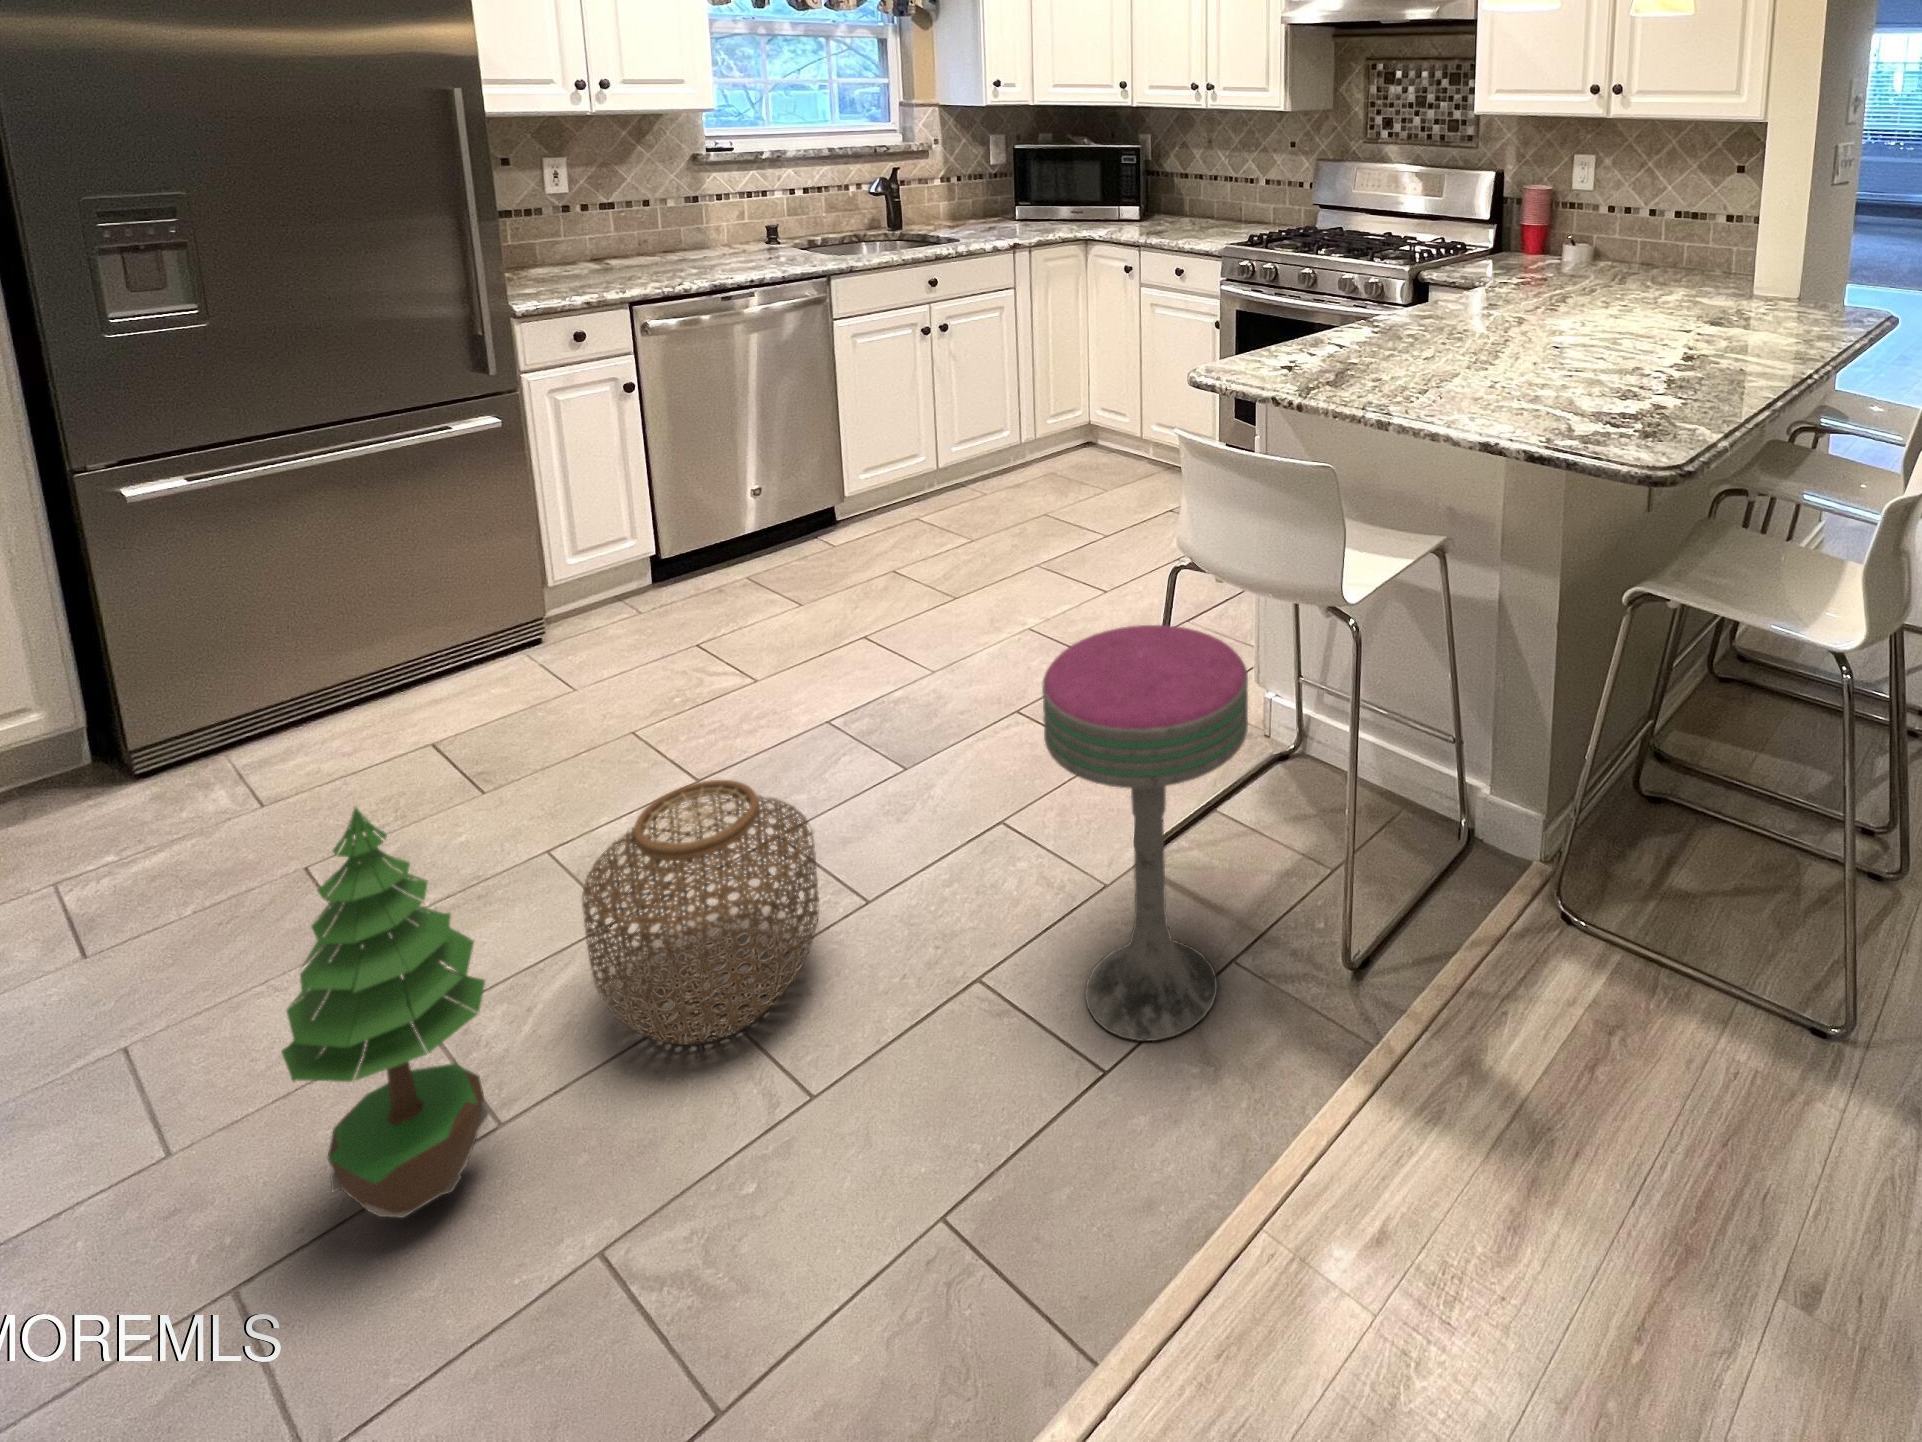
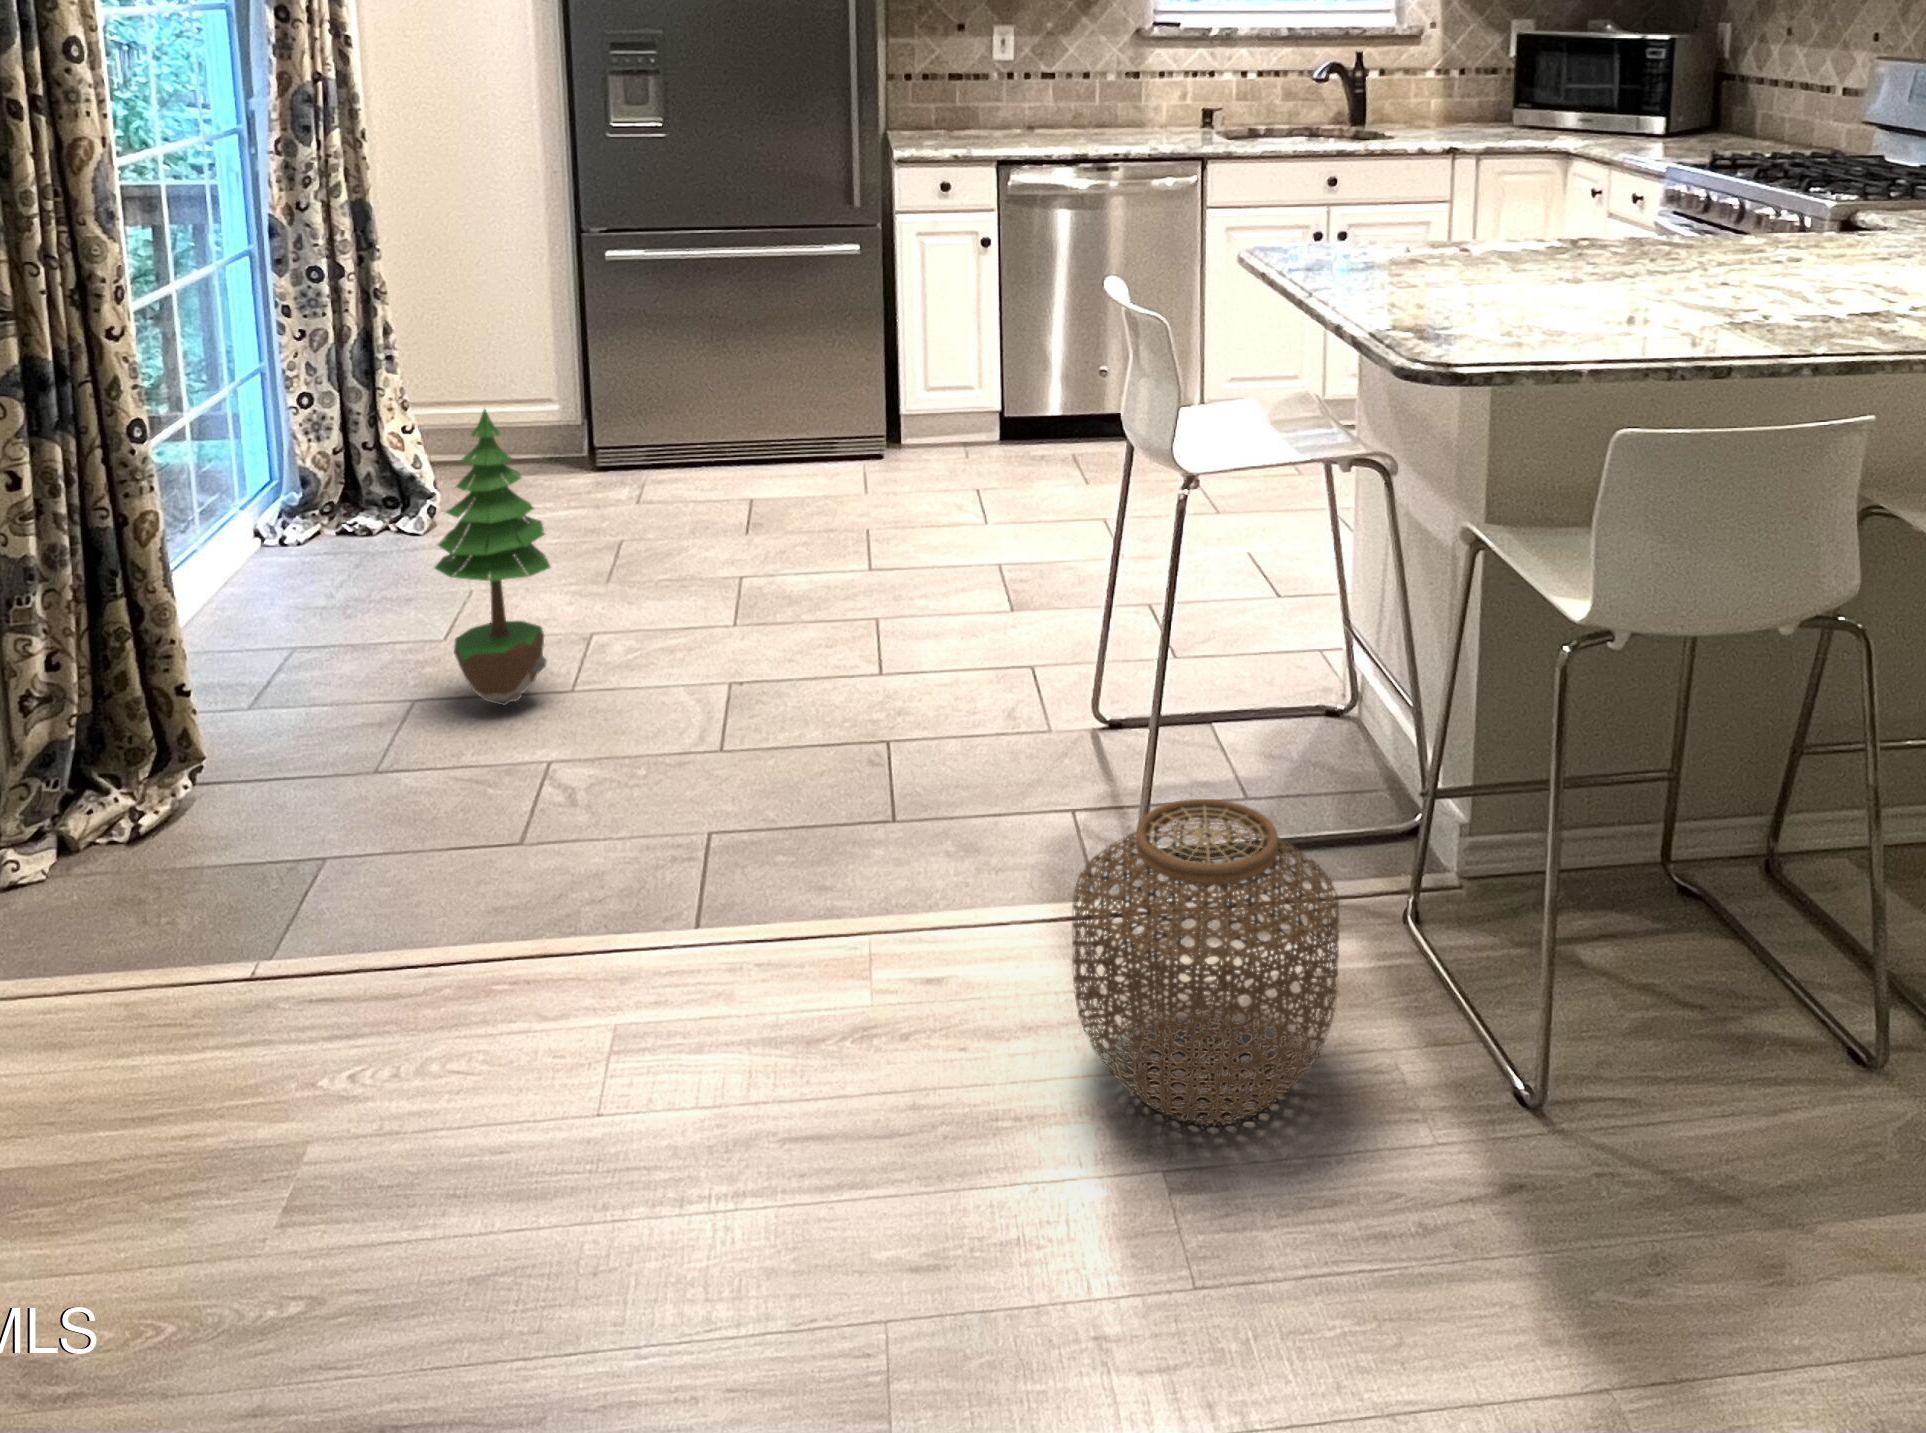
bar stool: present [1042,625,1248,1041] -> none [882,450,1076,831]
woven basket: present [582,780,819,1044] -> present [1072,799,1339,1123]

